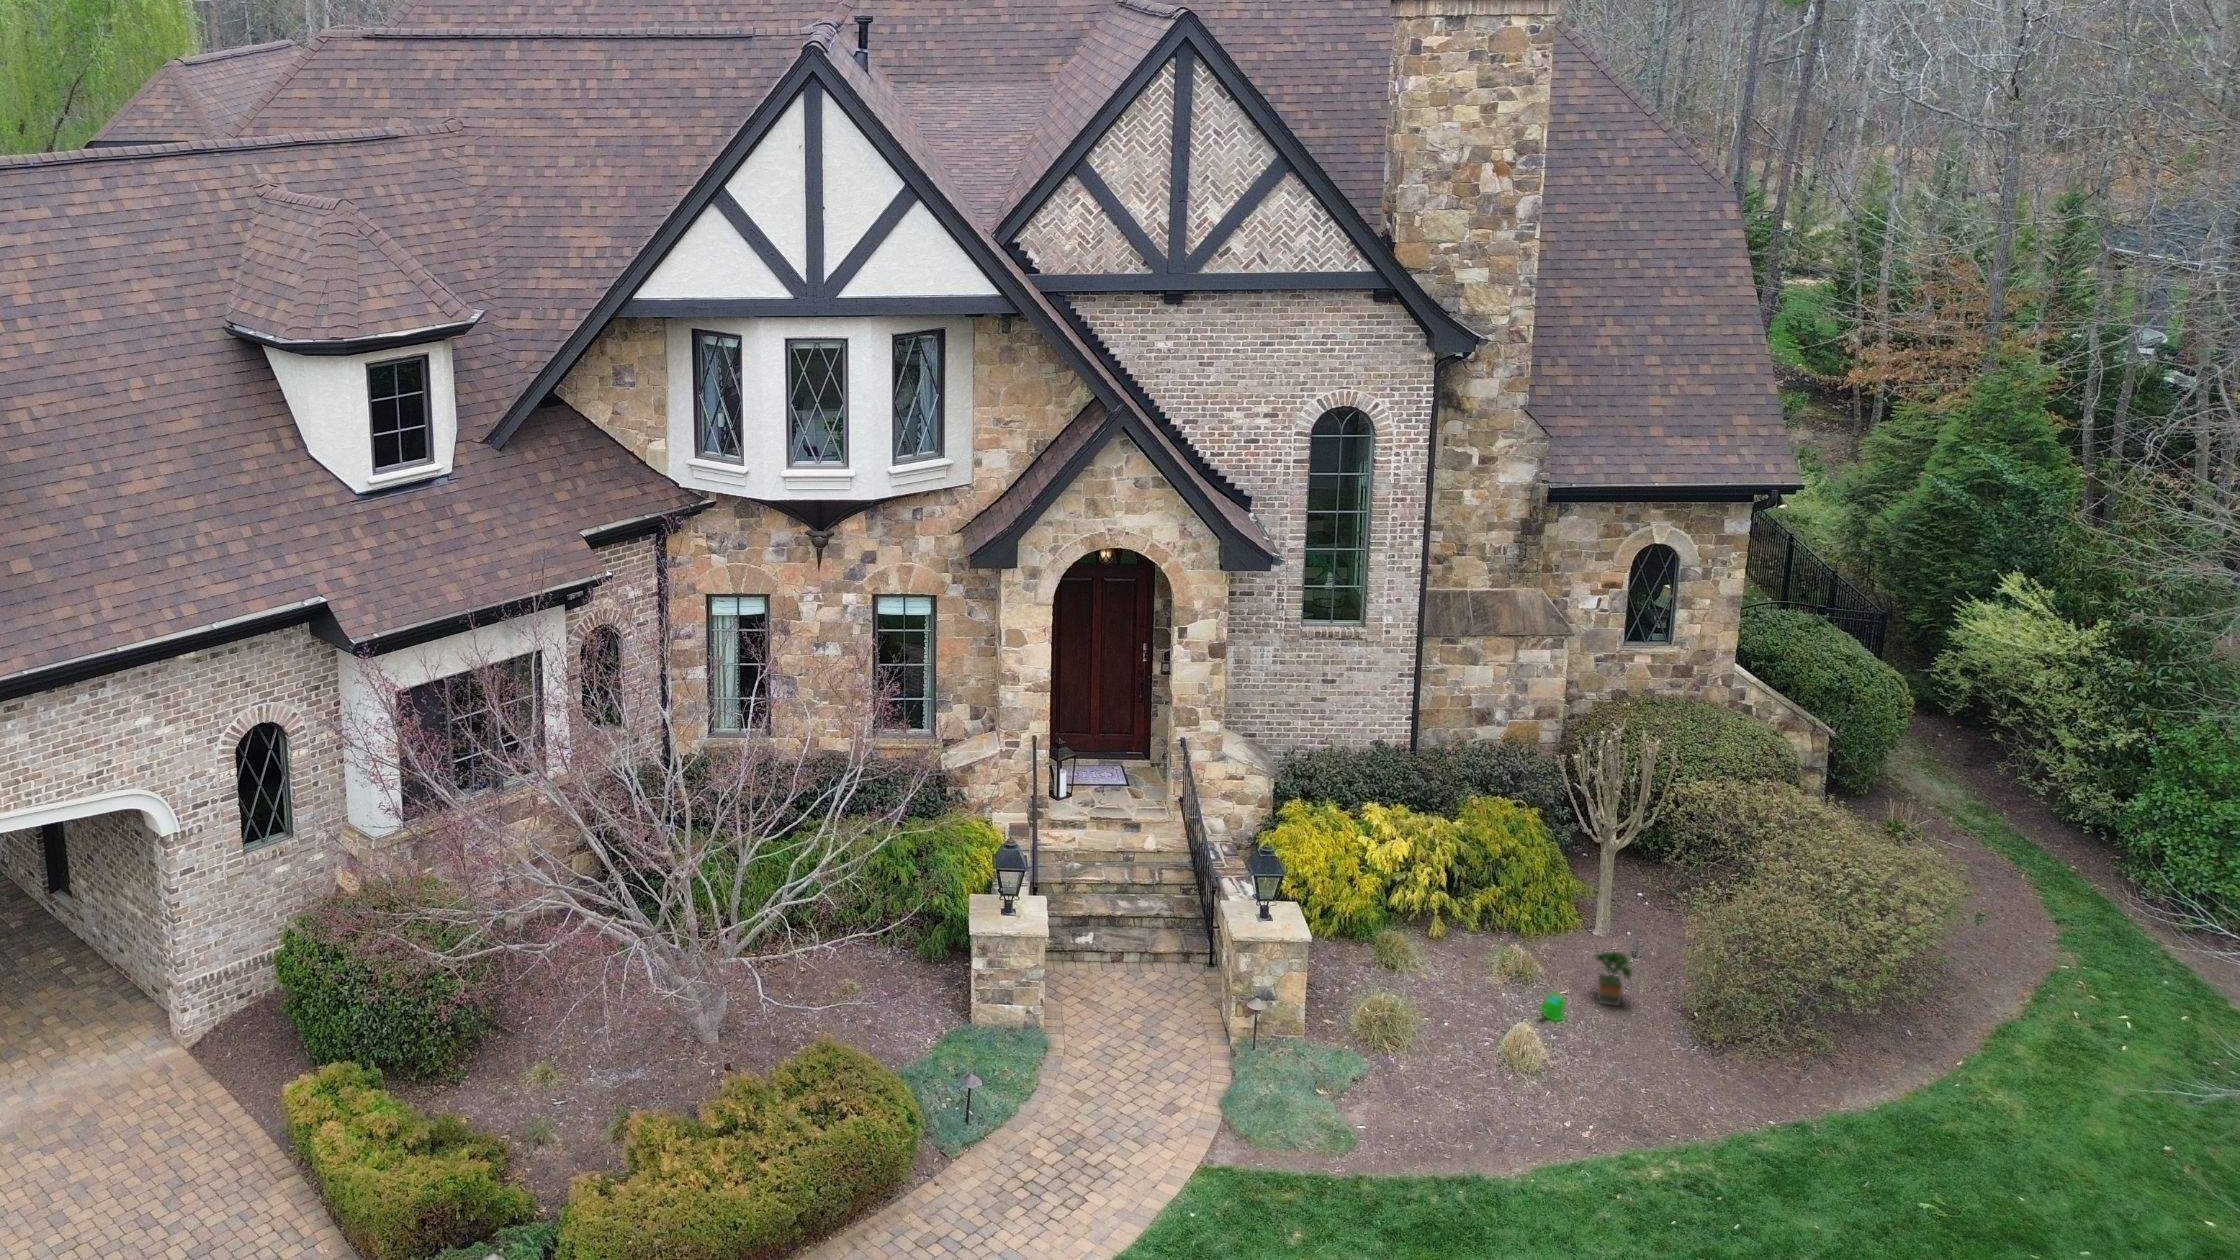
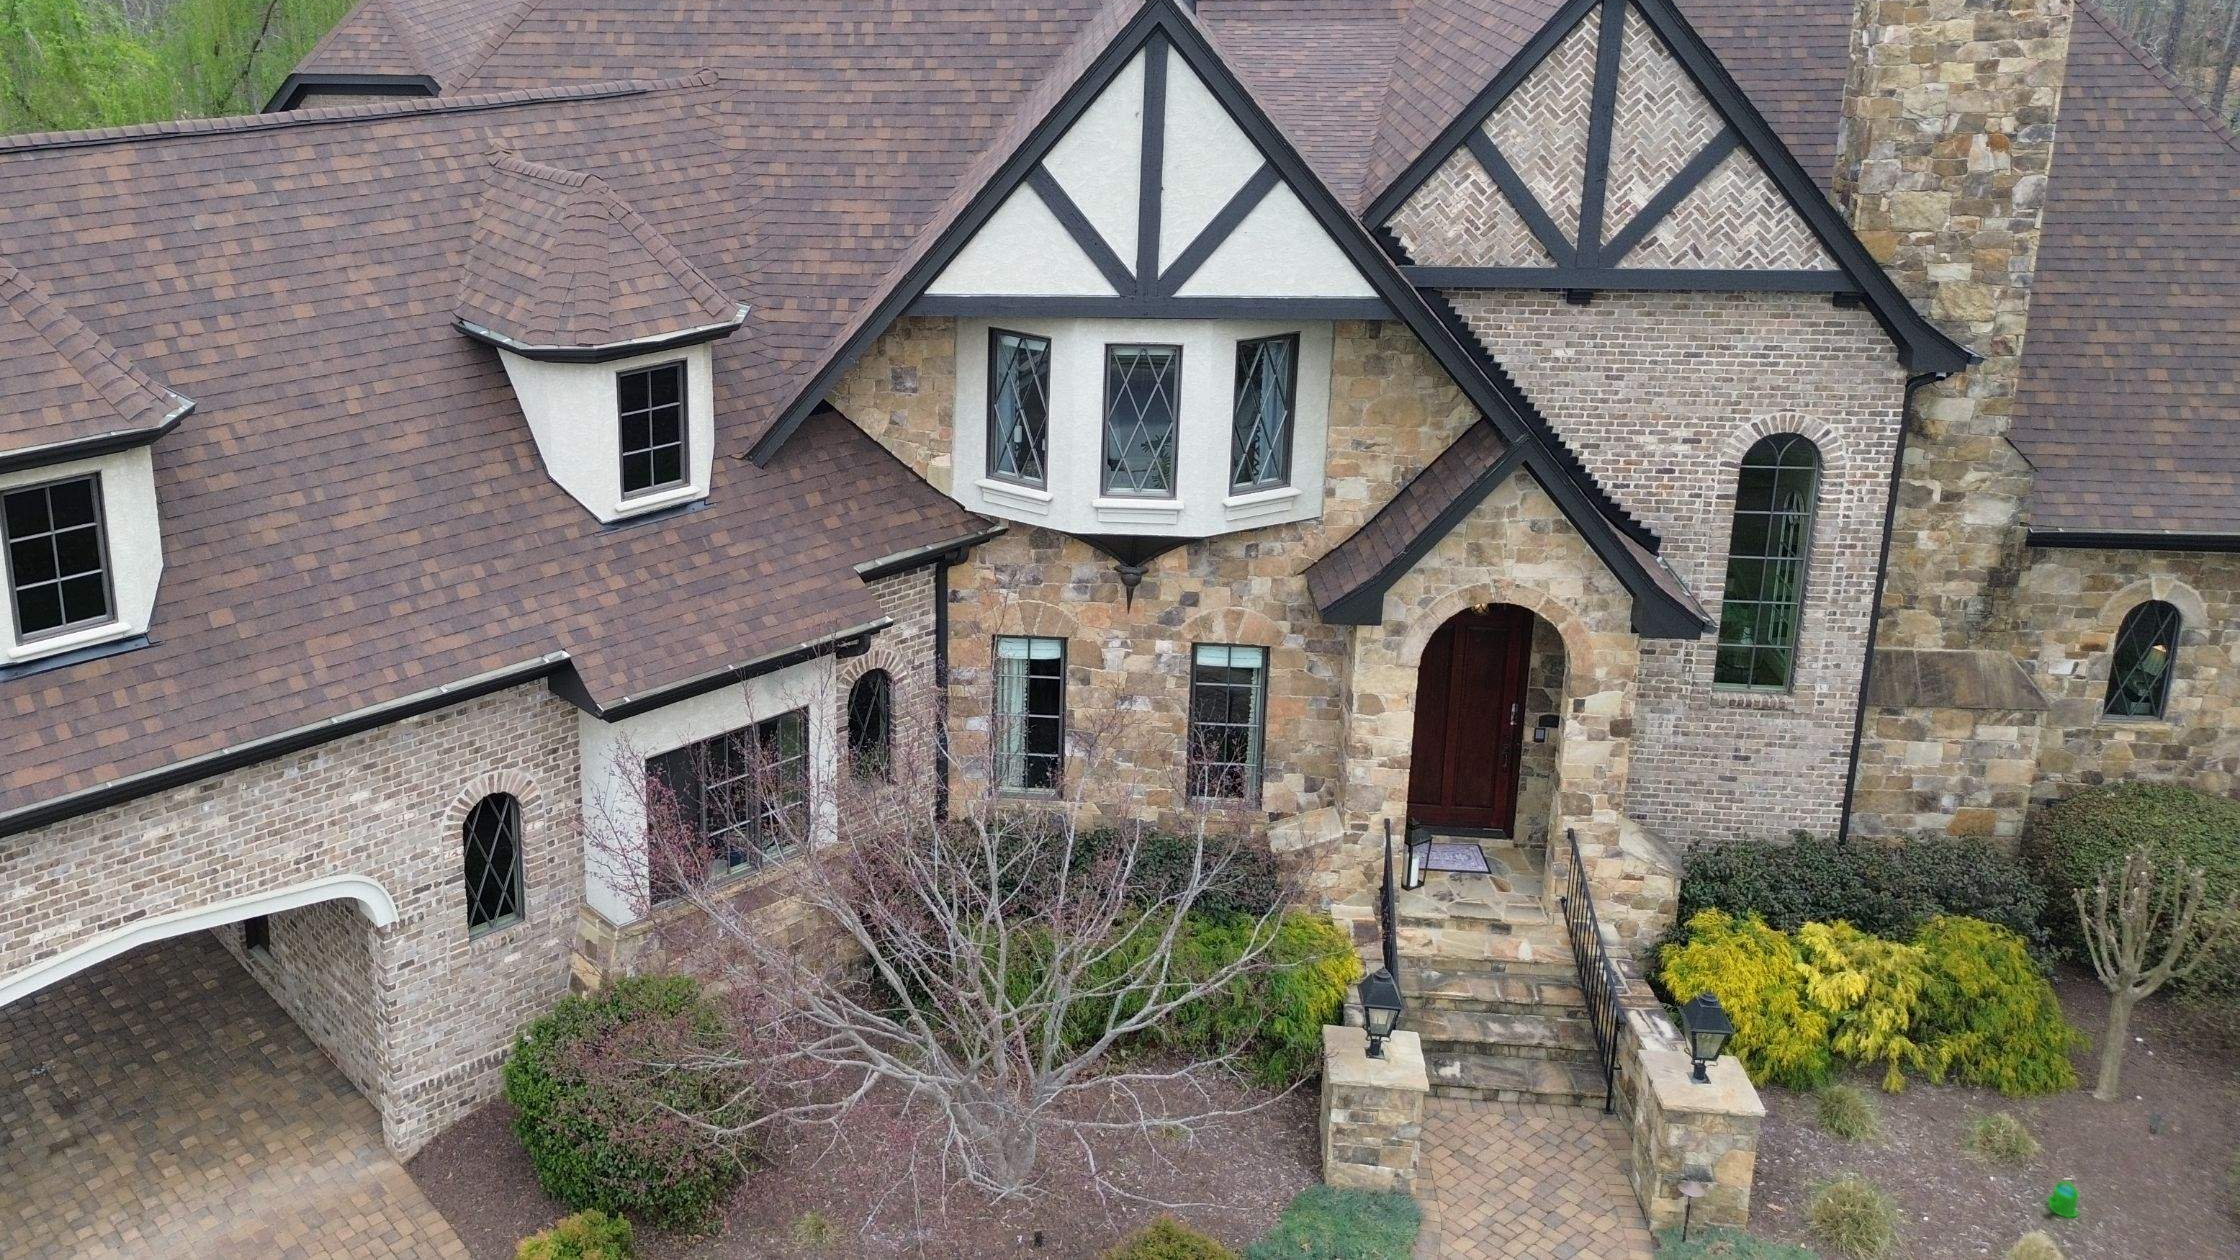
potted tree: present [1595,952,1632,1006] -> none [2113,1130,2169,1200]

